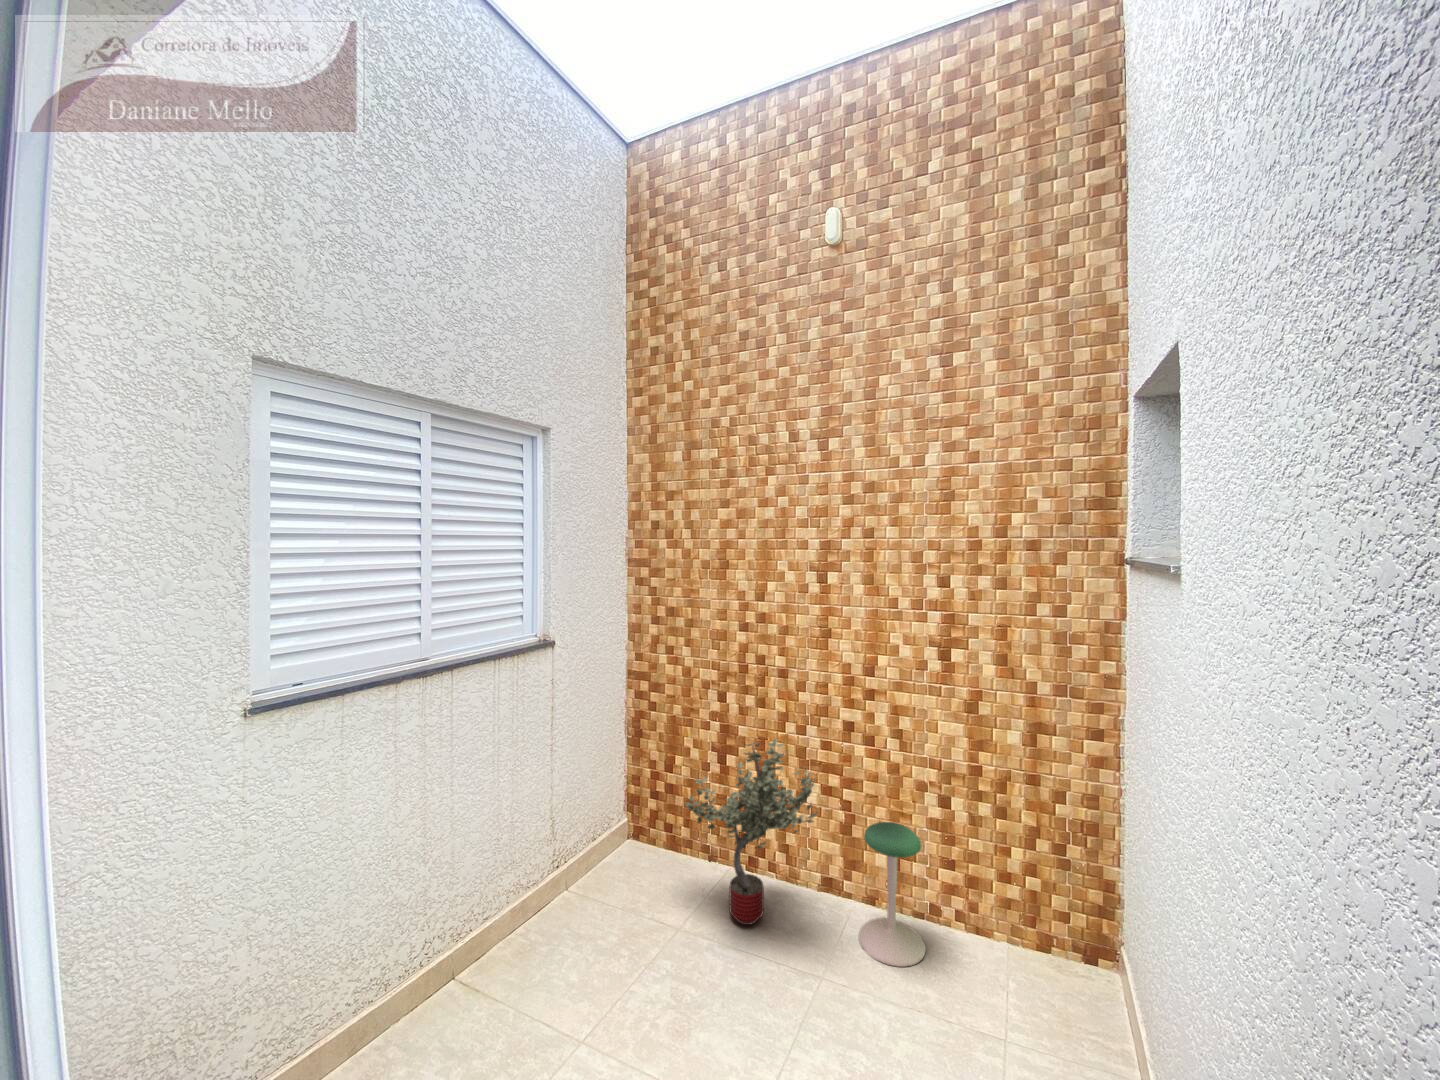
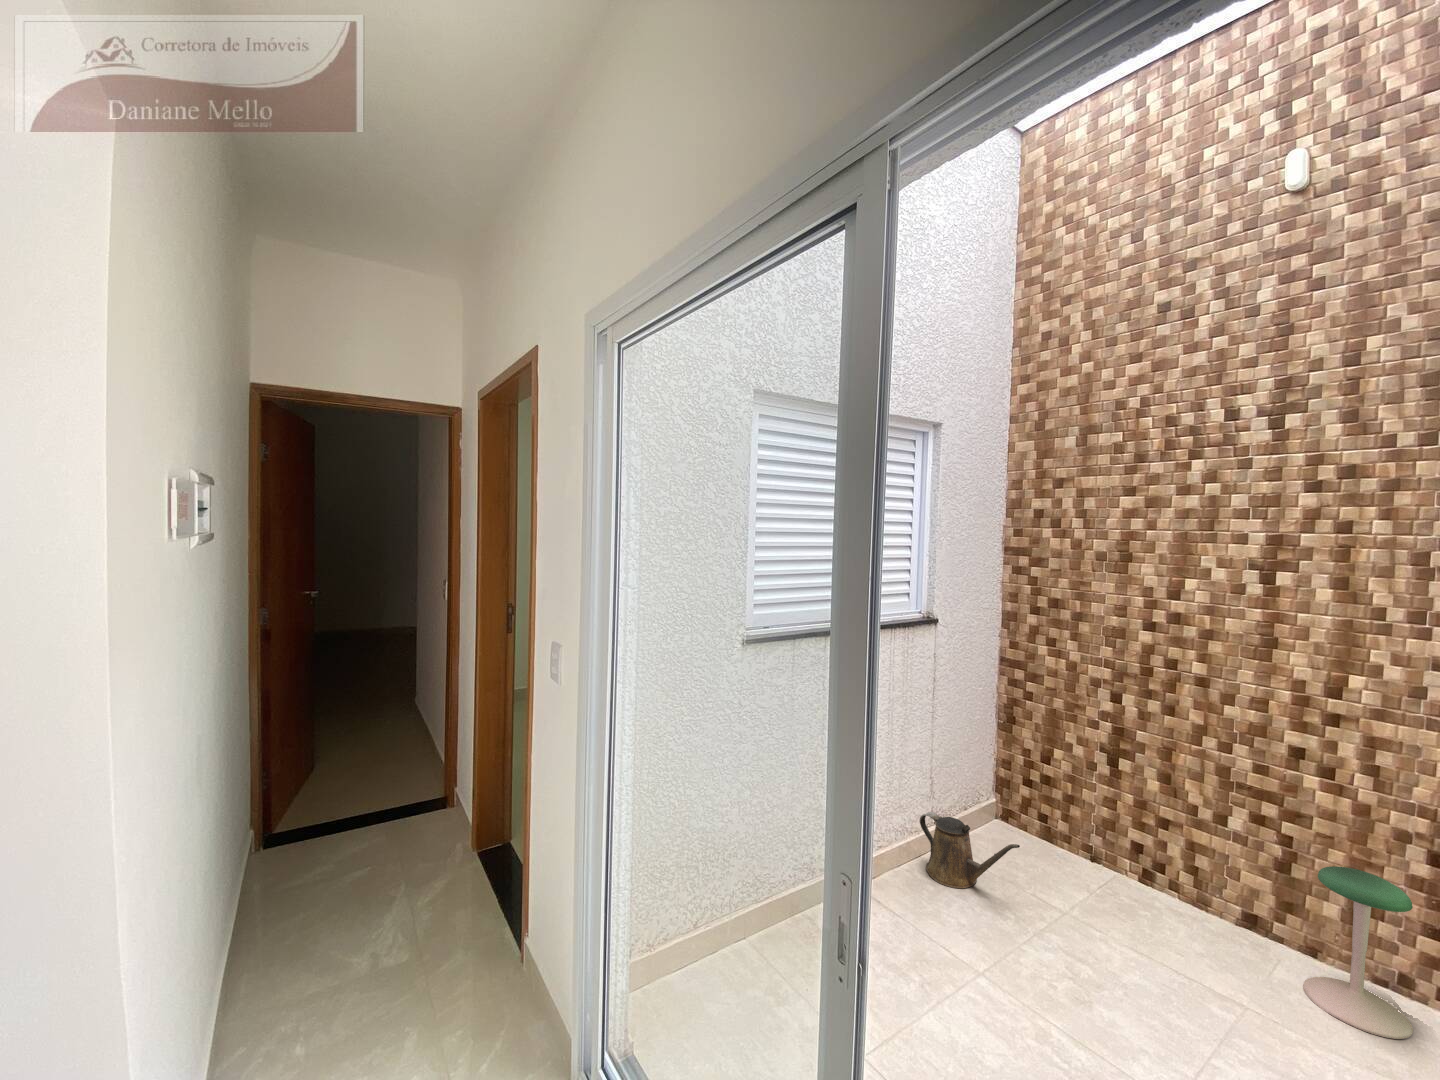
potted tree: present [686,739,817,925] -> none [1070,743,1250,931]
watering can: none [535,863,631,949] -> present [920,812,1020,889]

